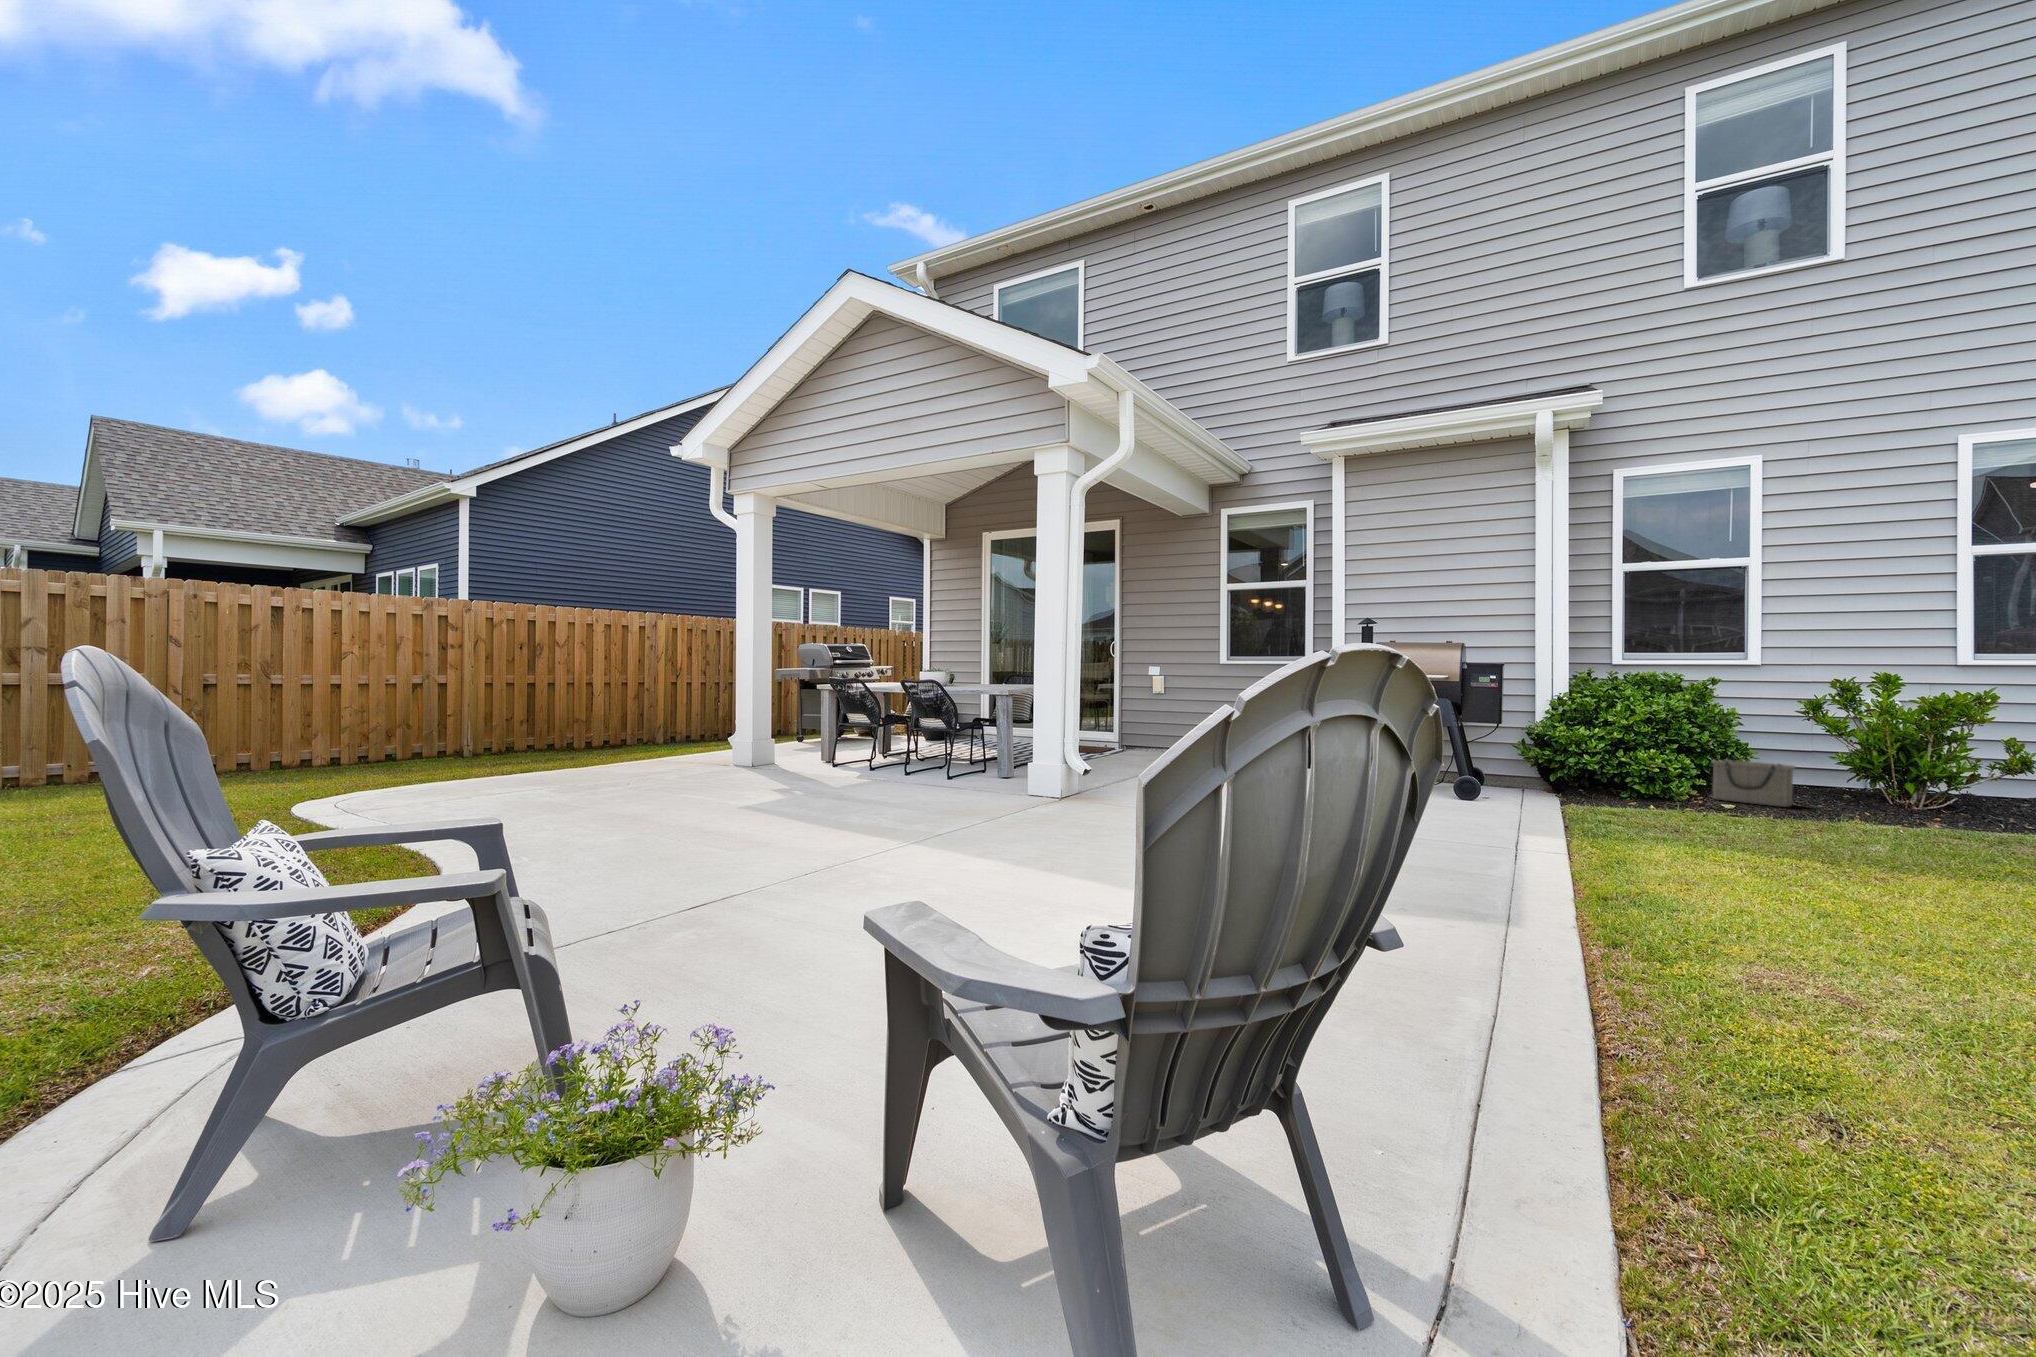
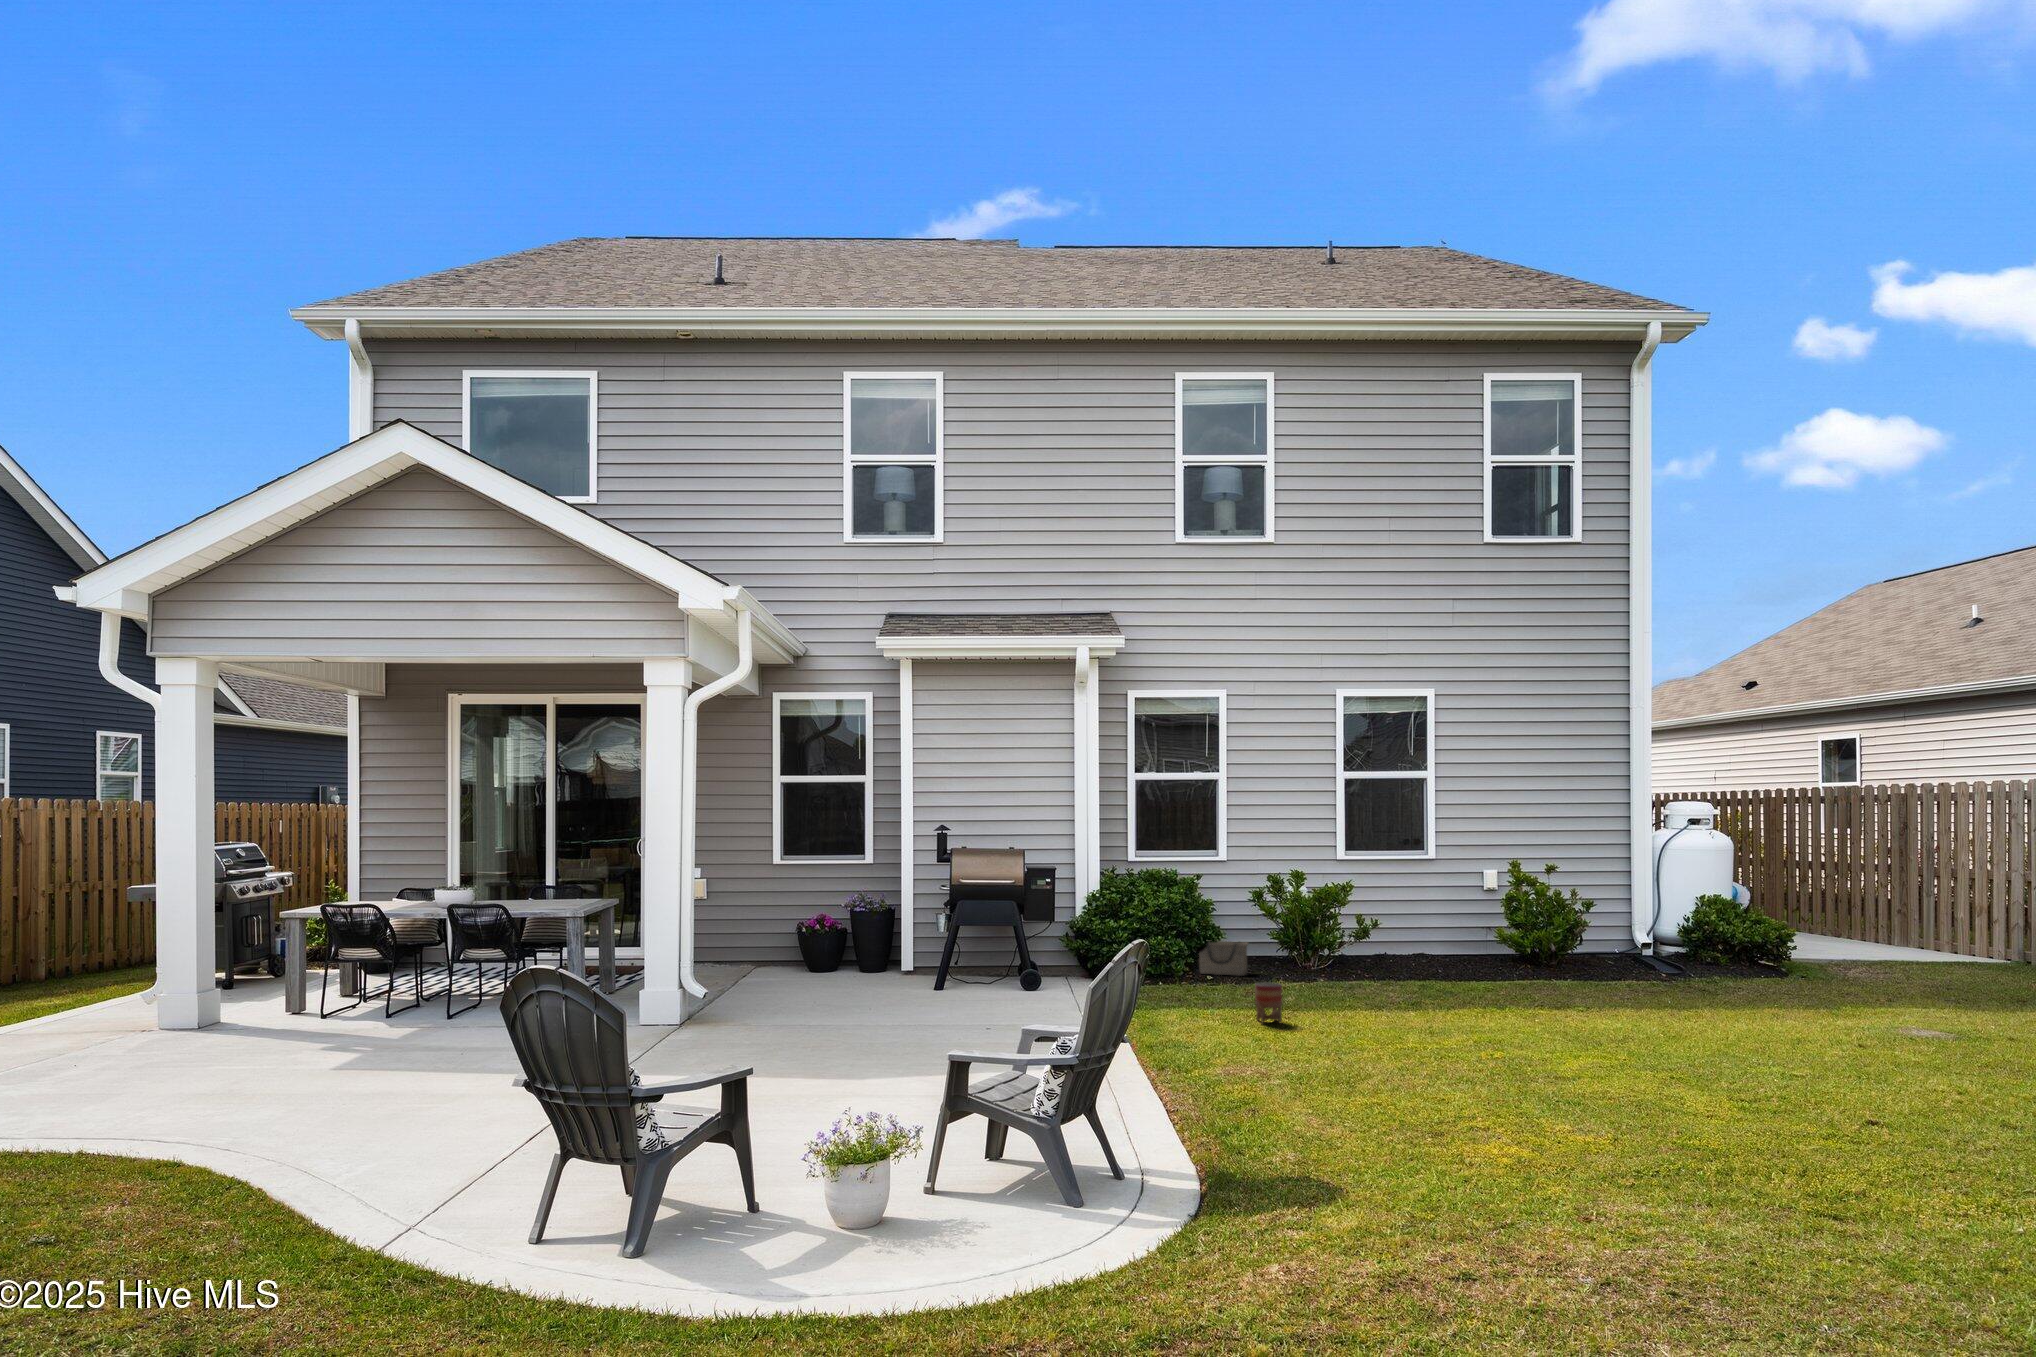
planter: none [1814,822,1872,889] -> present [1255,982,1282,1023]

